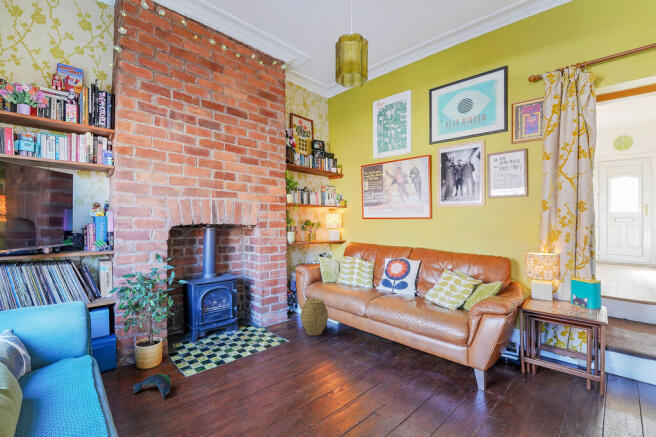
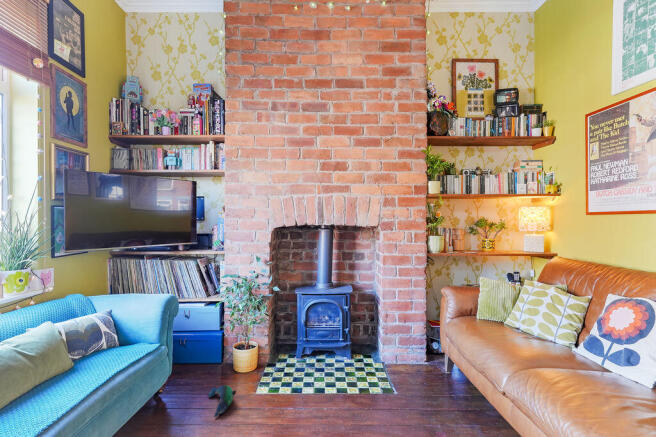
woven basket: present [301,298,328,336] -> none [422,346,469,410]

